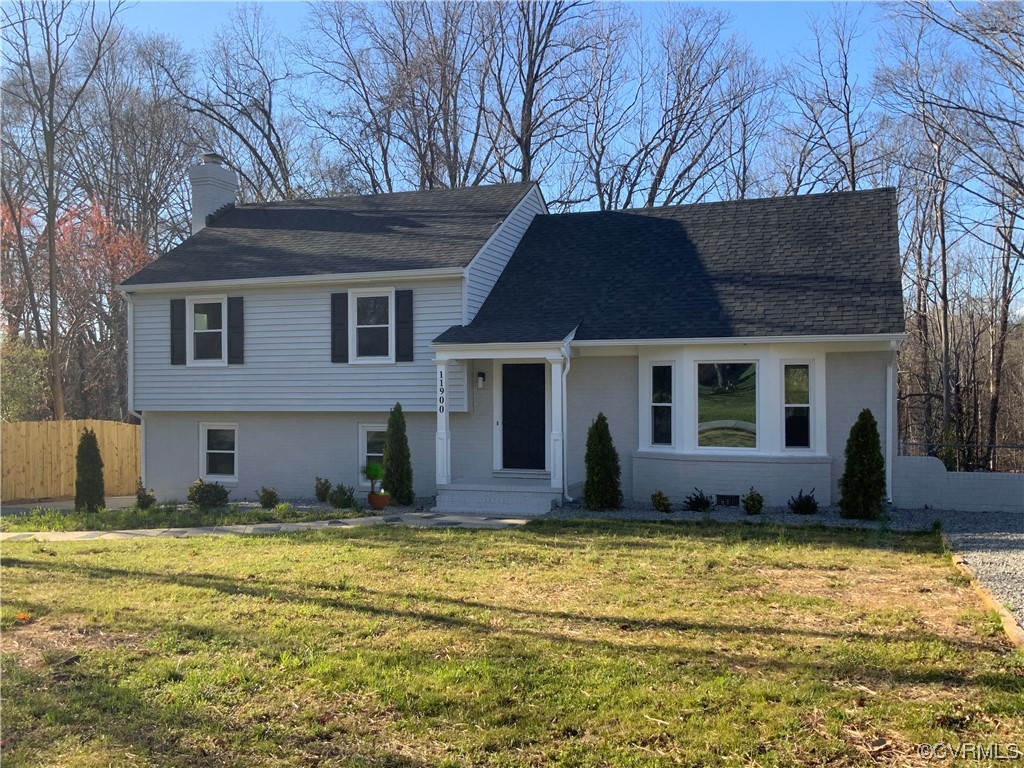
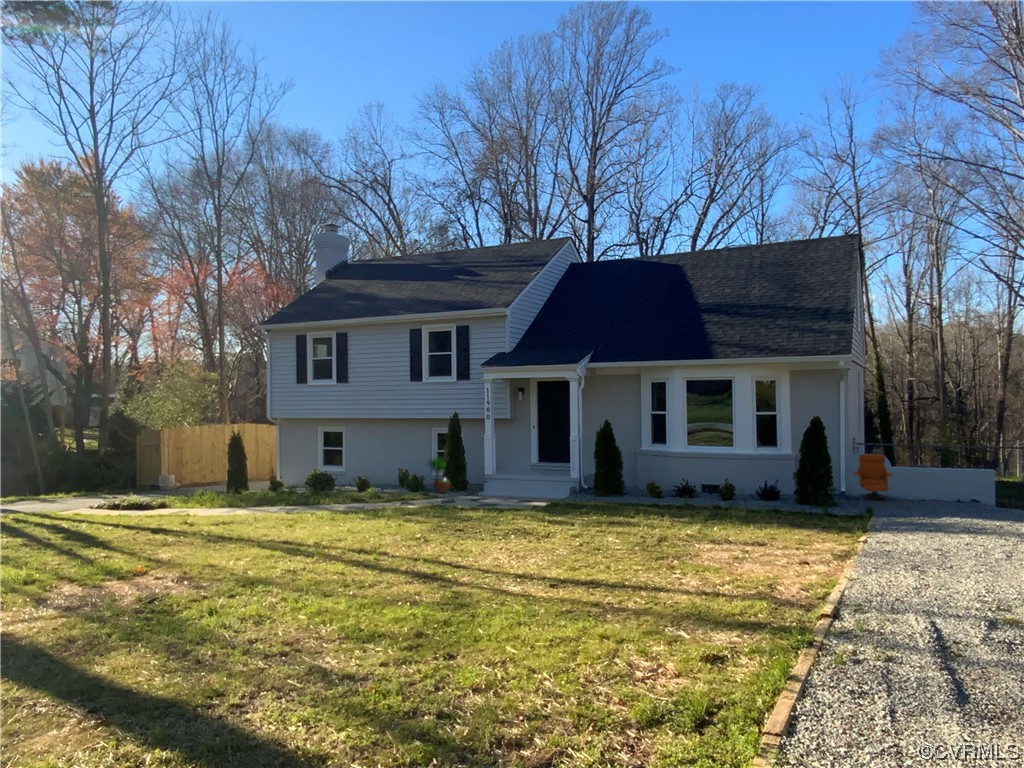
lounge chair: none [902,457,950,515] -> present [854,454,893,501]

